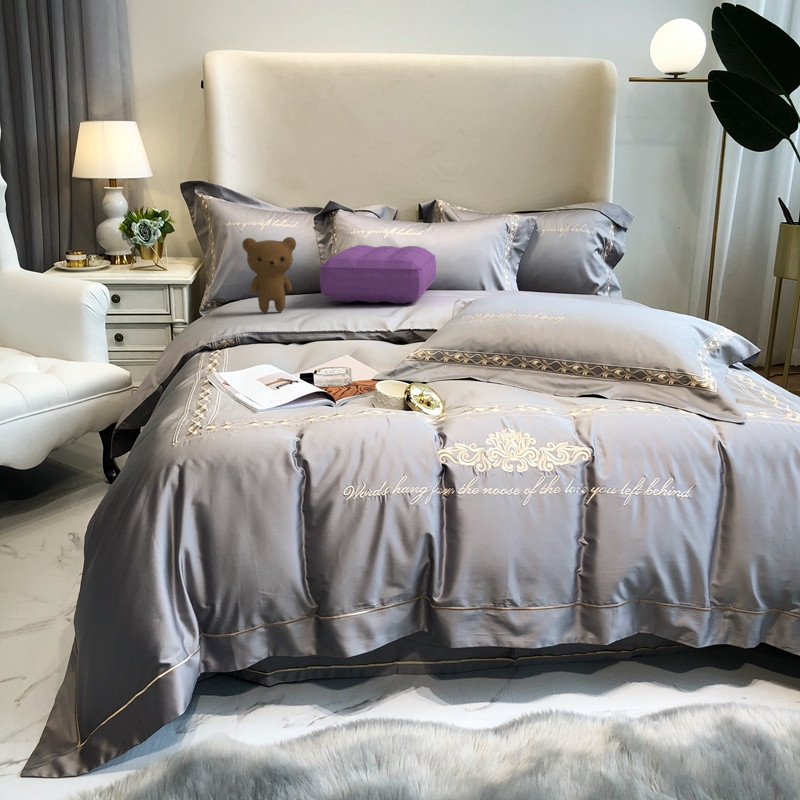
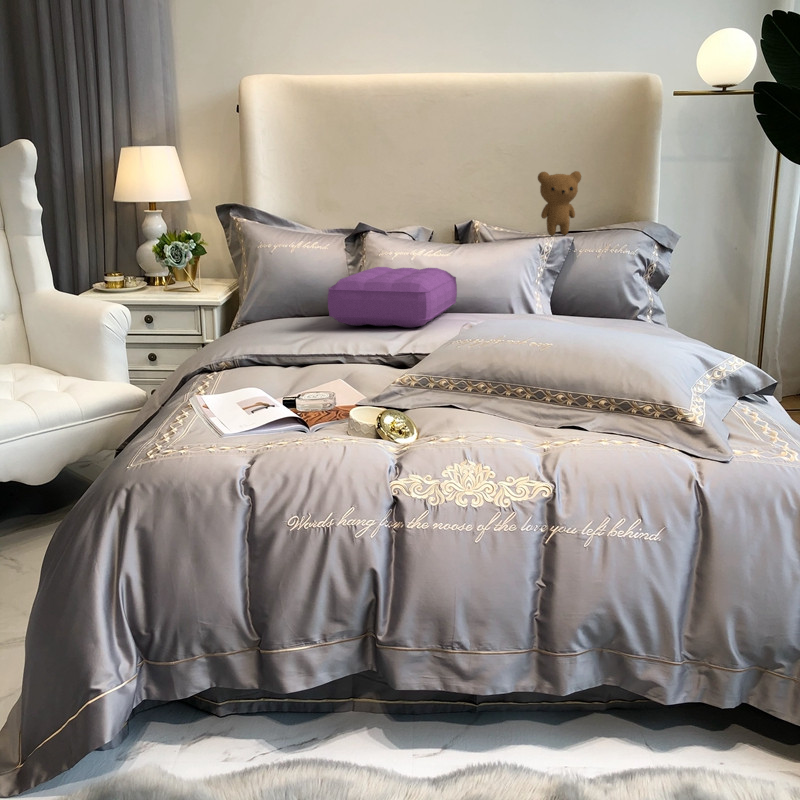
teddy bear: present [242,237,296,313] -> present [538,171,581,236]

